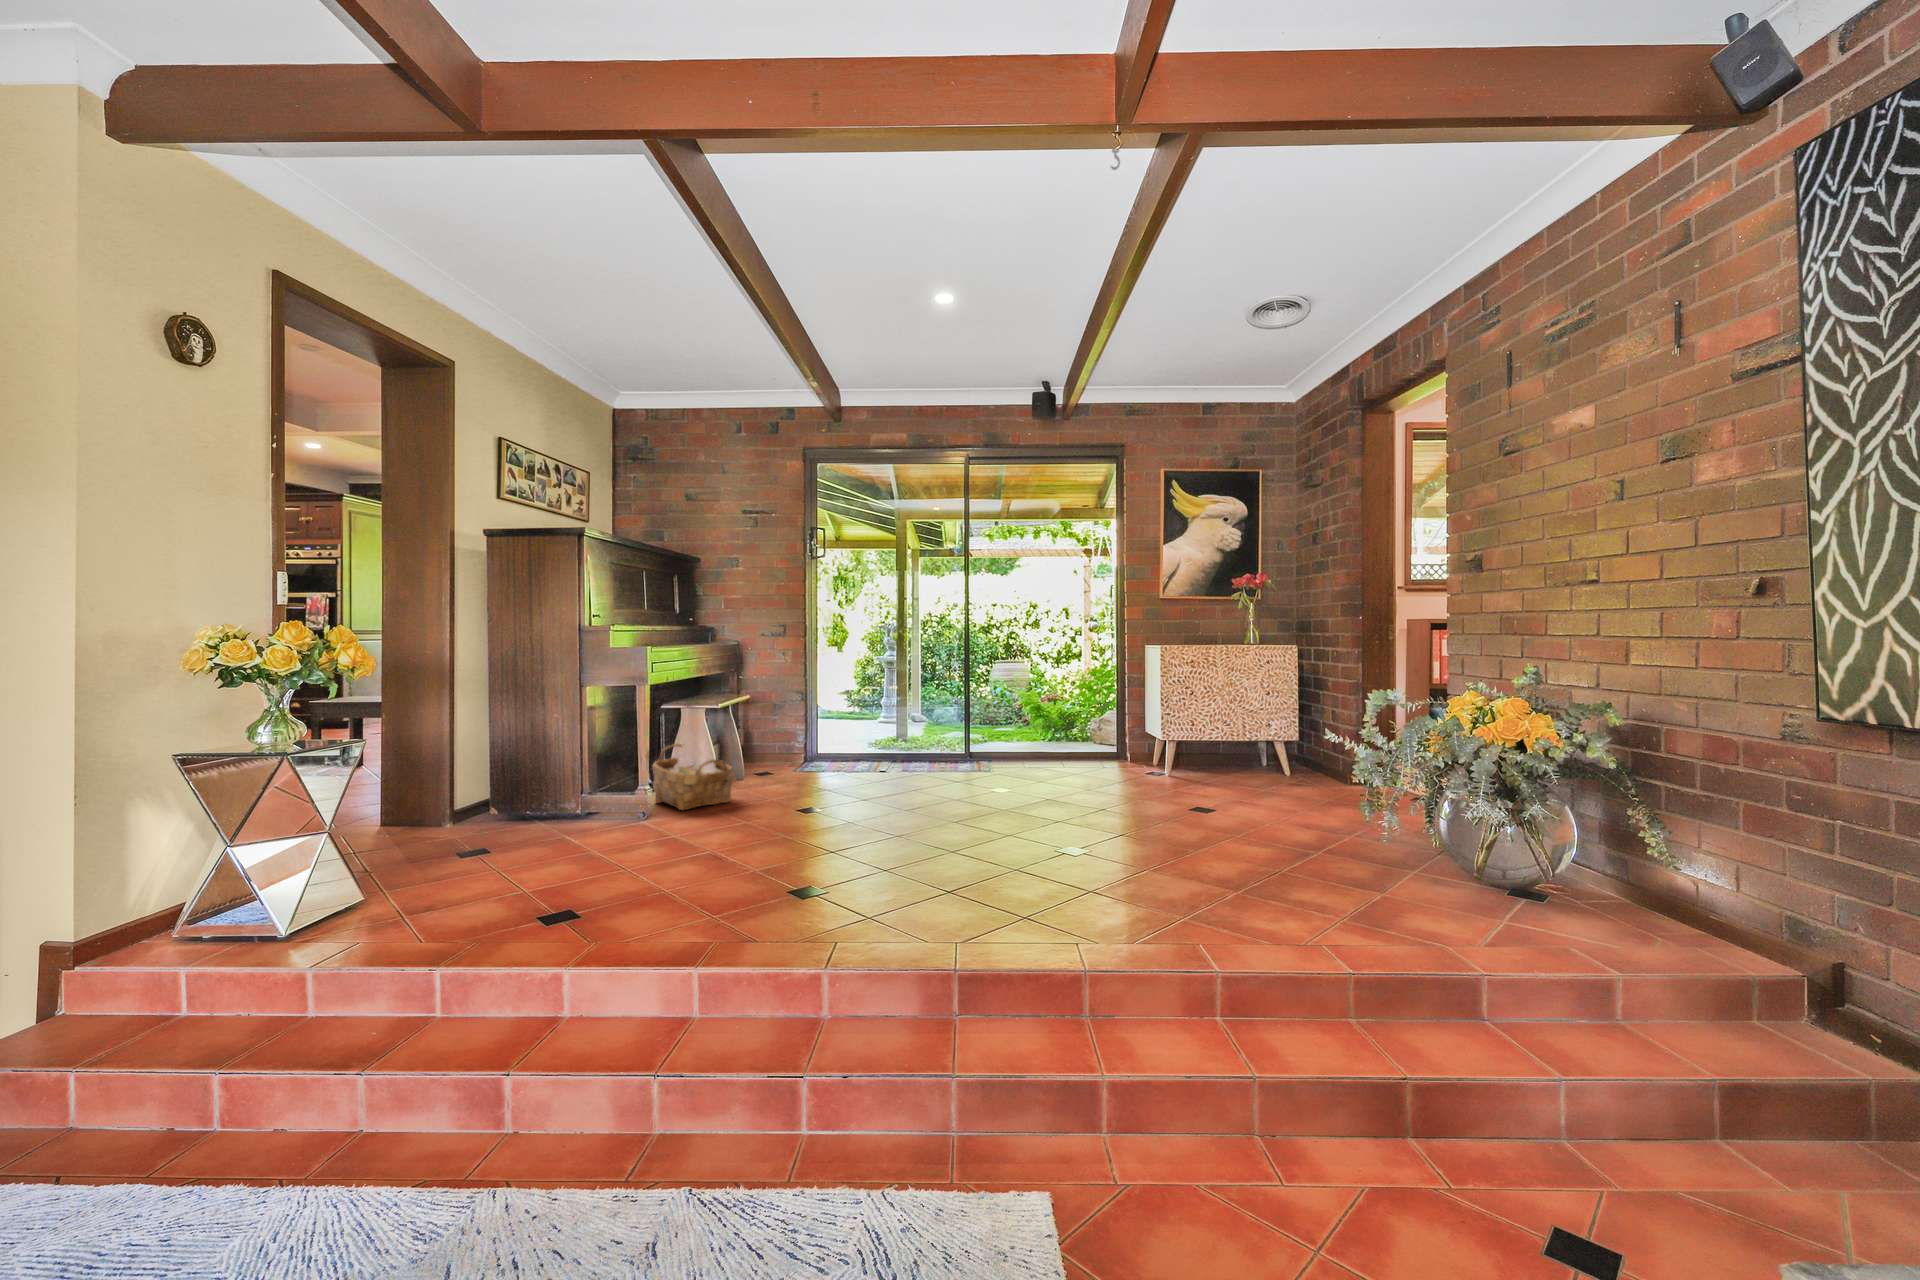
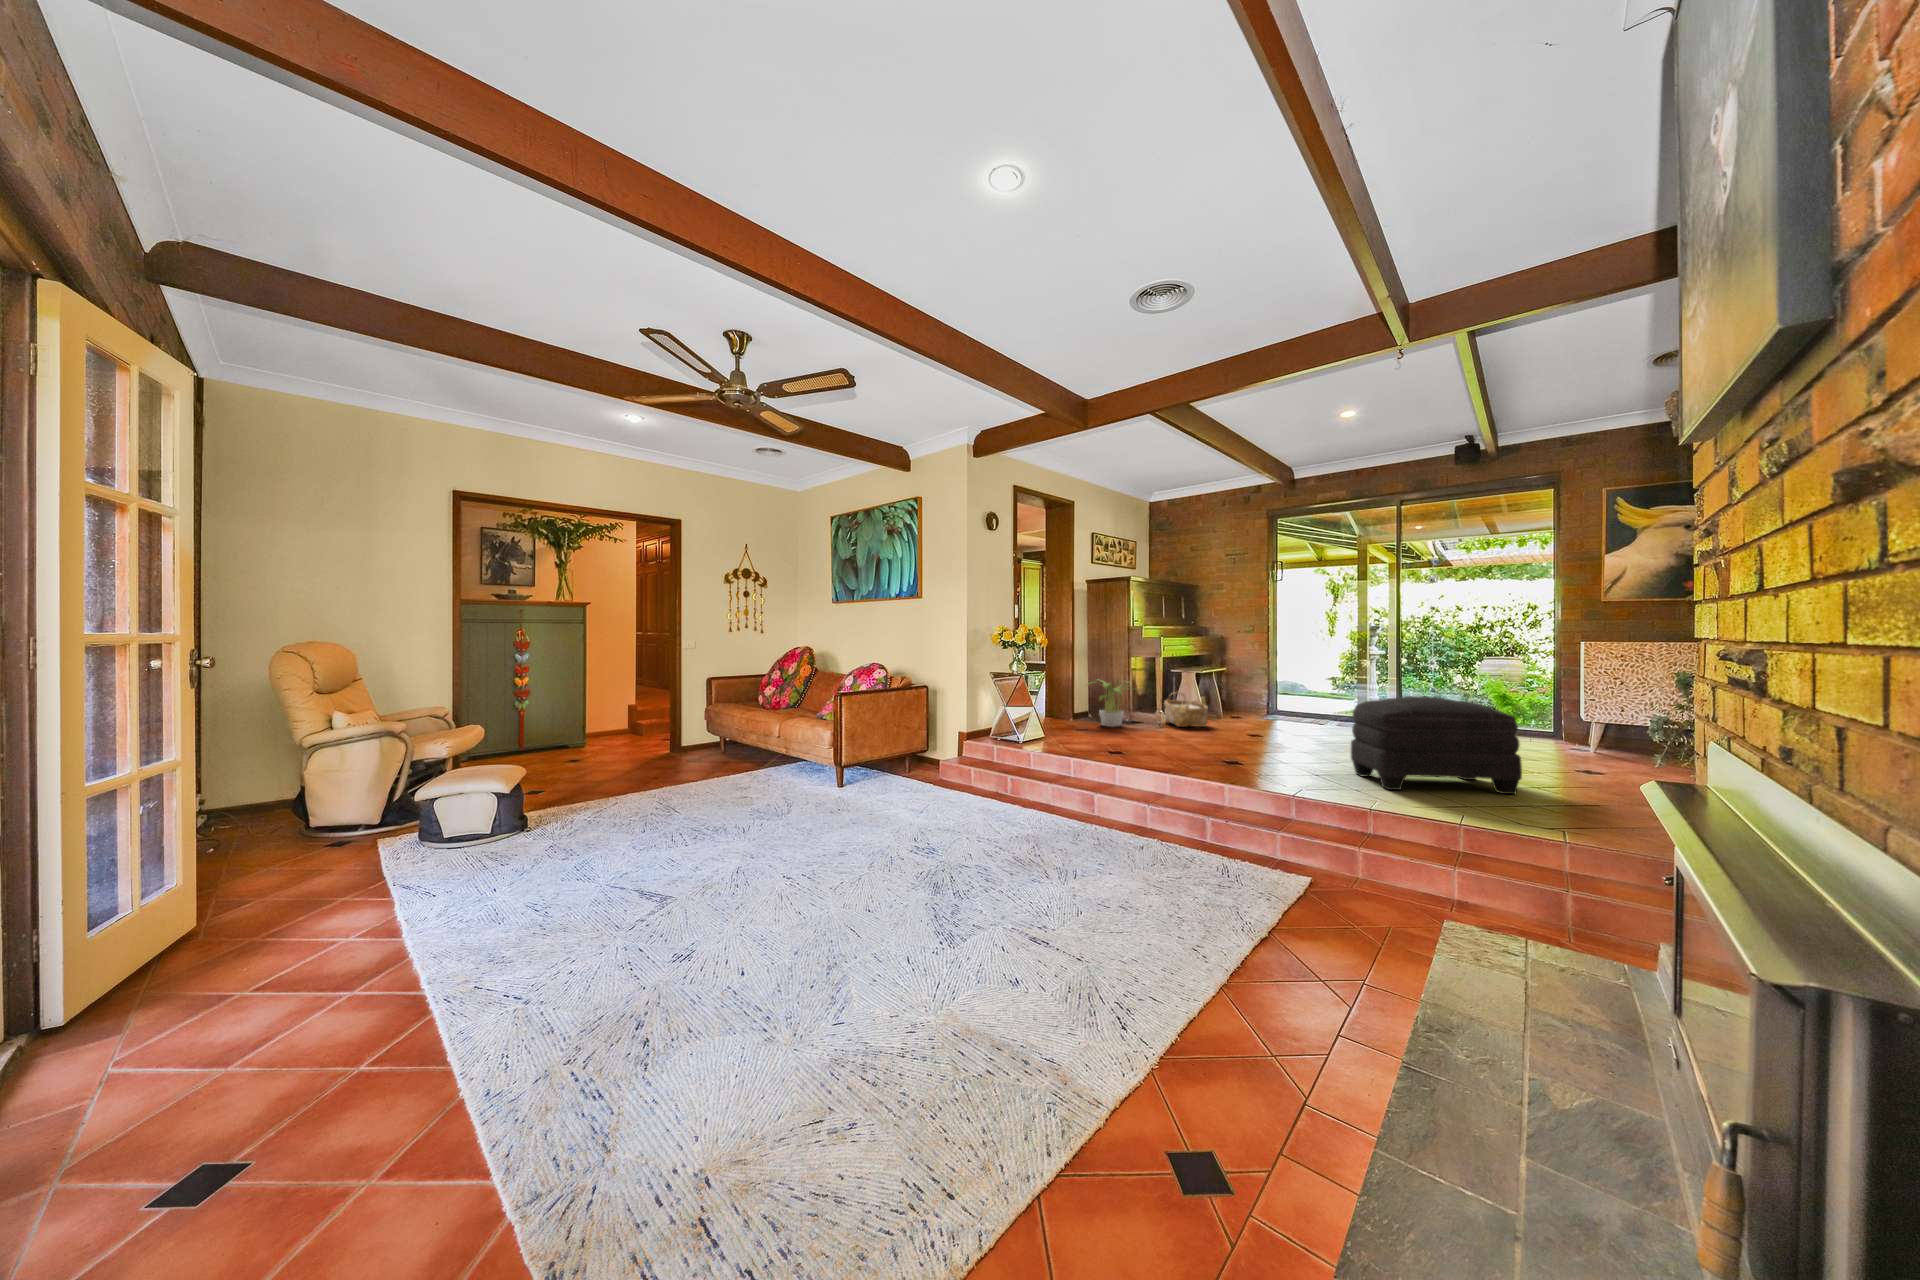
potted plant: none [483,735,608,832] -> present [1099,680,1130,727]
ottoman: none [1015,738,1234,914] -> present [1351,696,1522,794]

